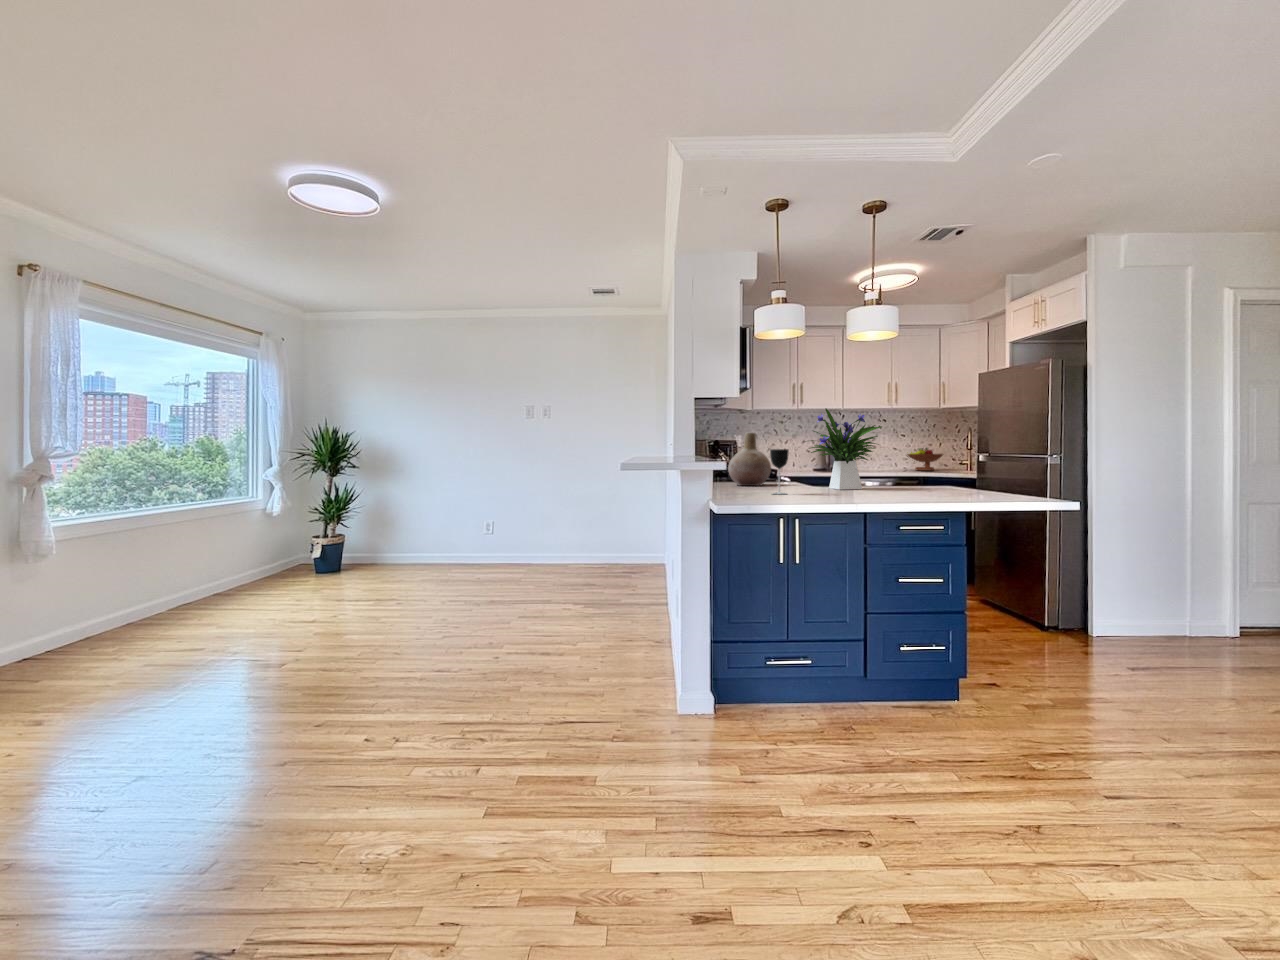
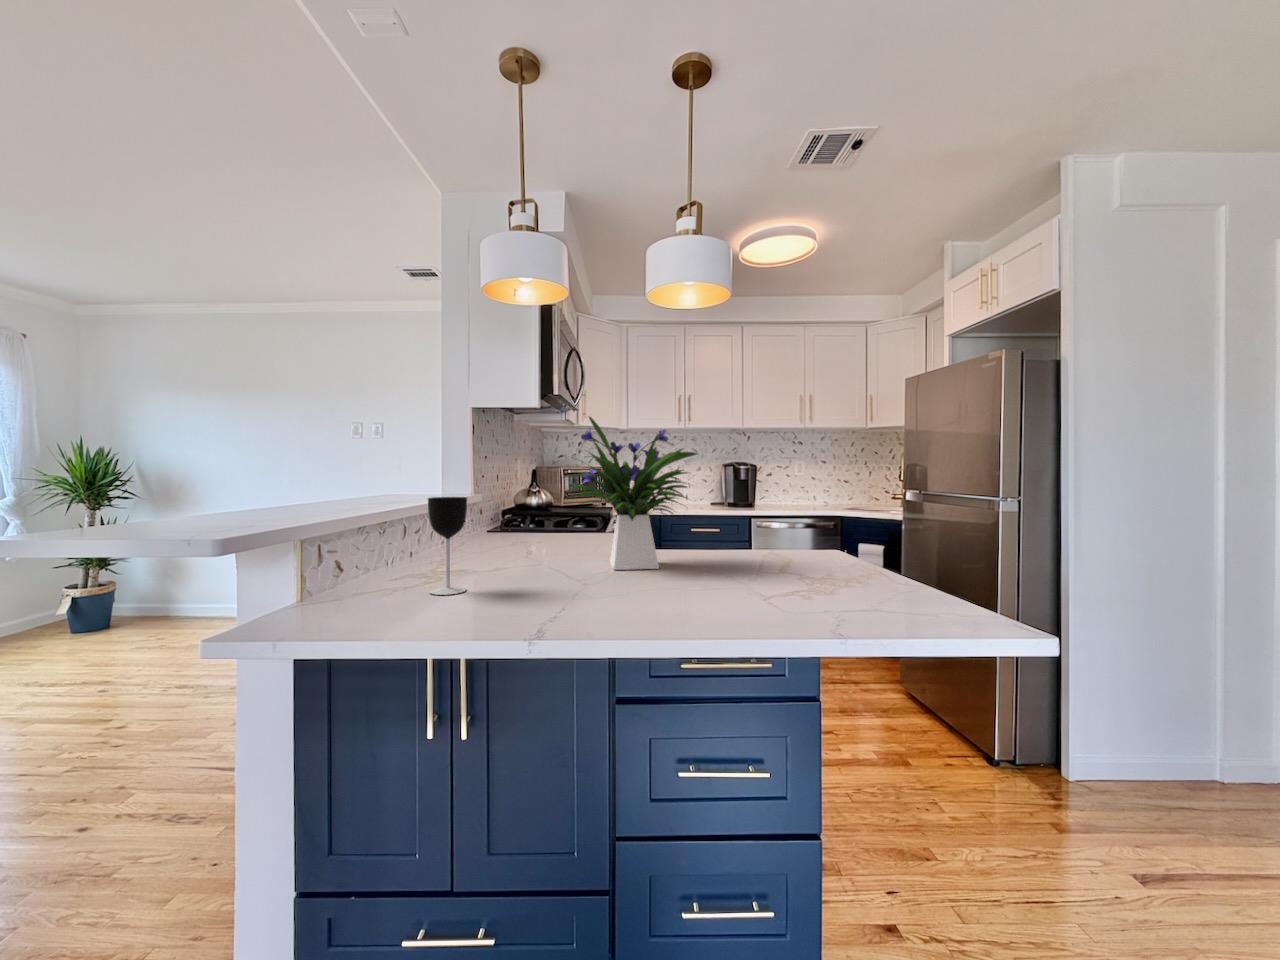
vase: present [728,433,771,486] -> none [481,459,552,548]
fruit bowl: present [907,448,943,471] -> none [824,477,871,506]

